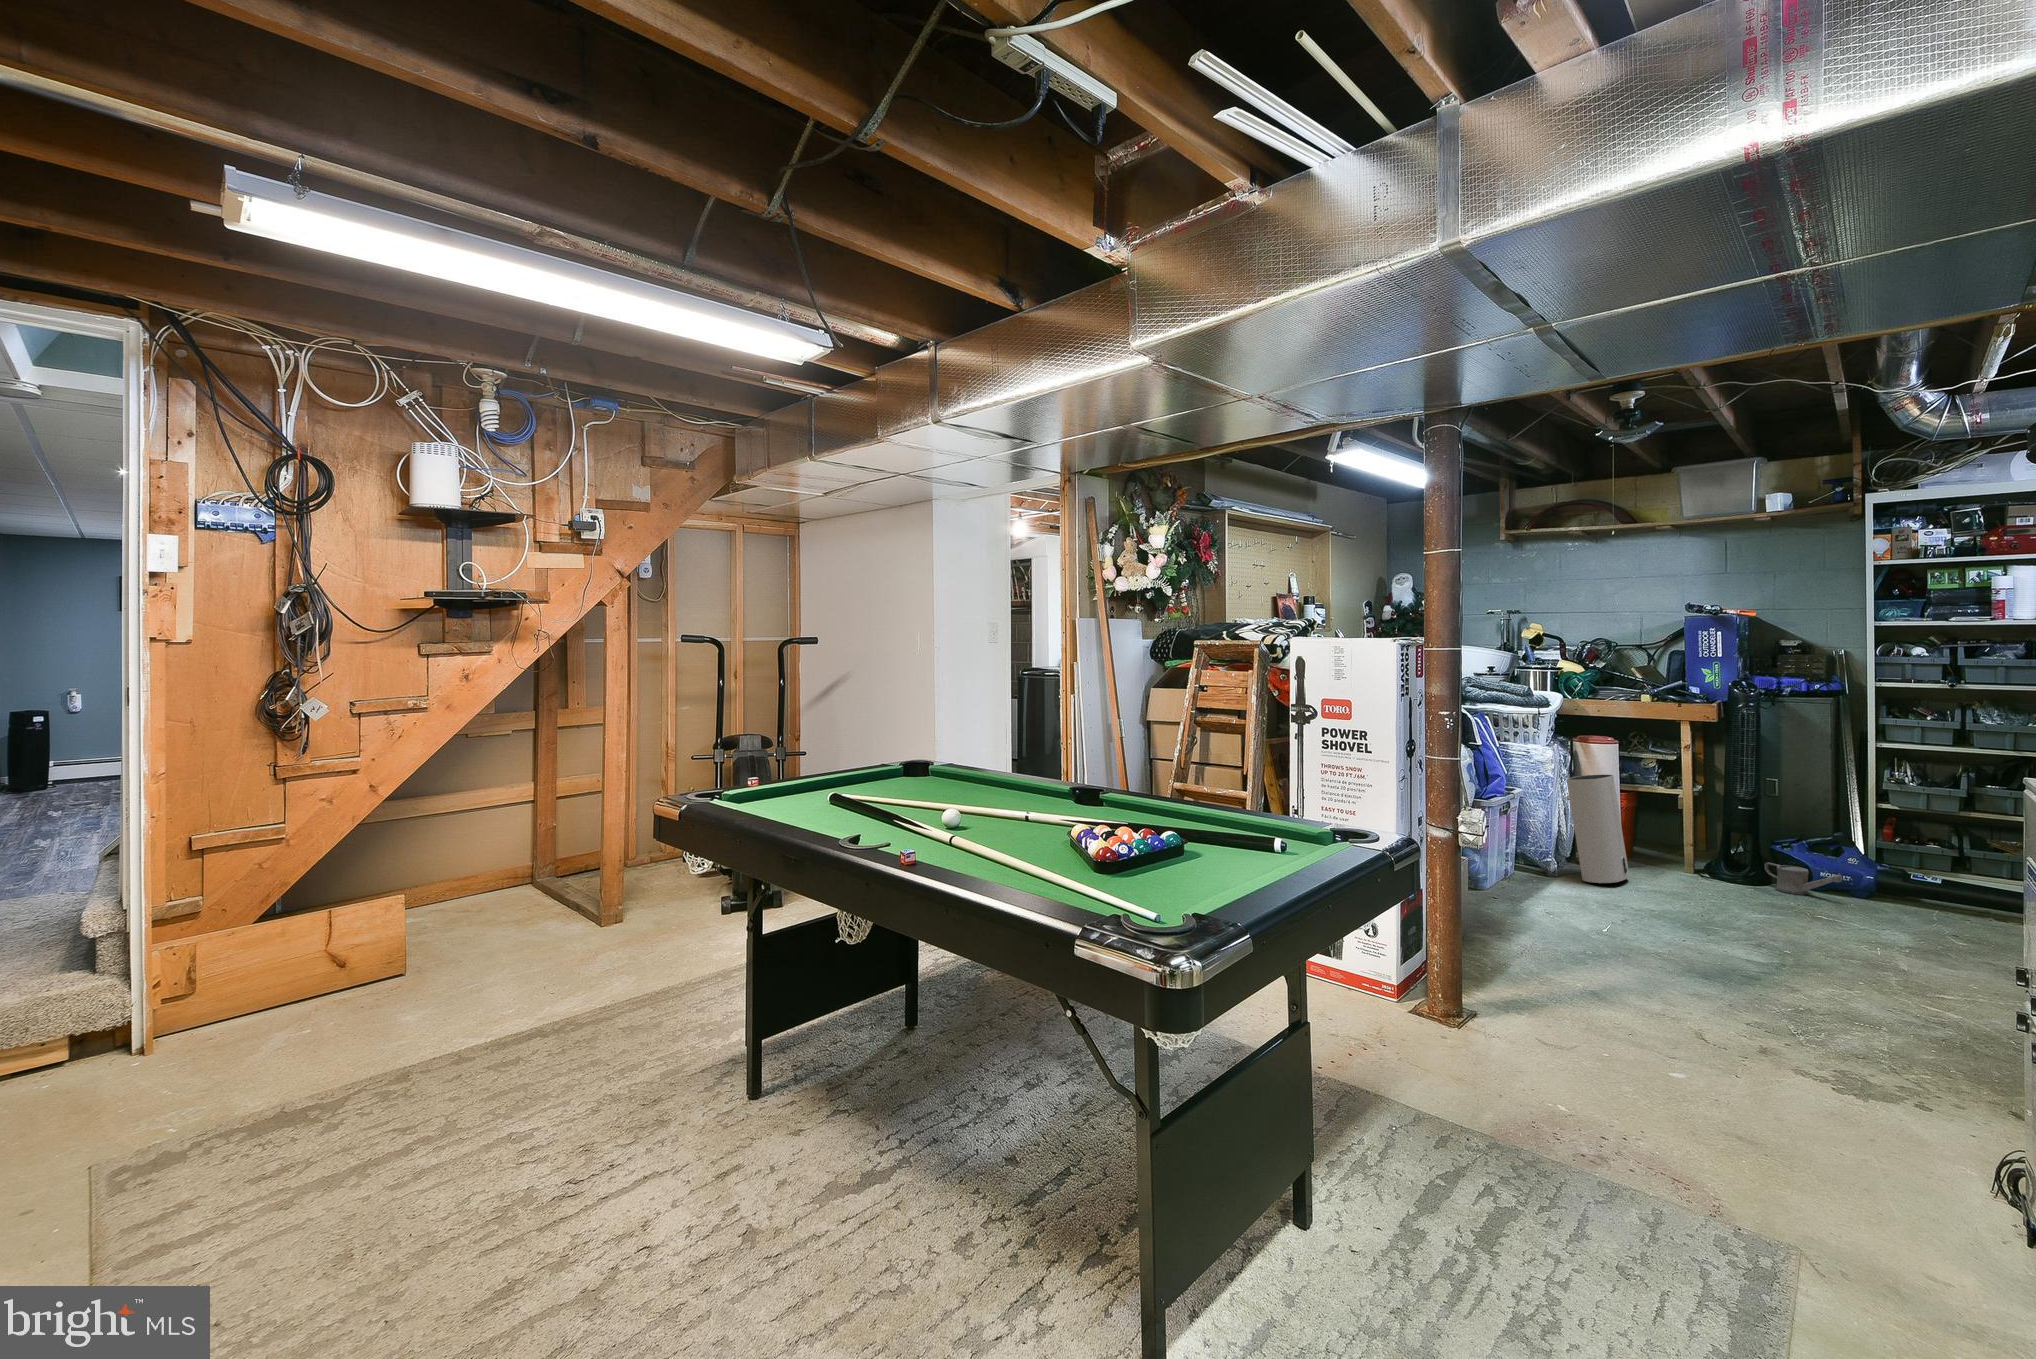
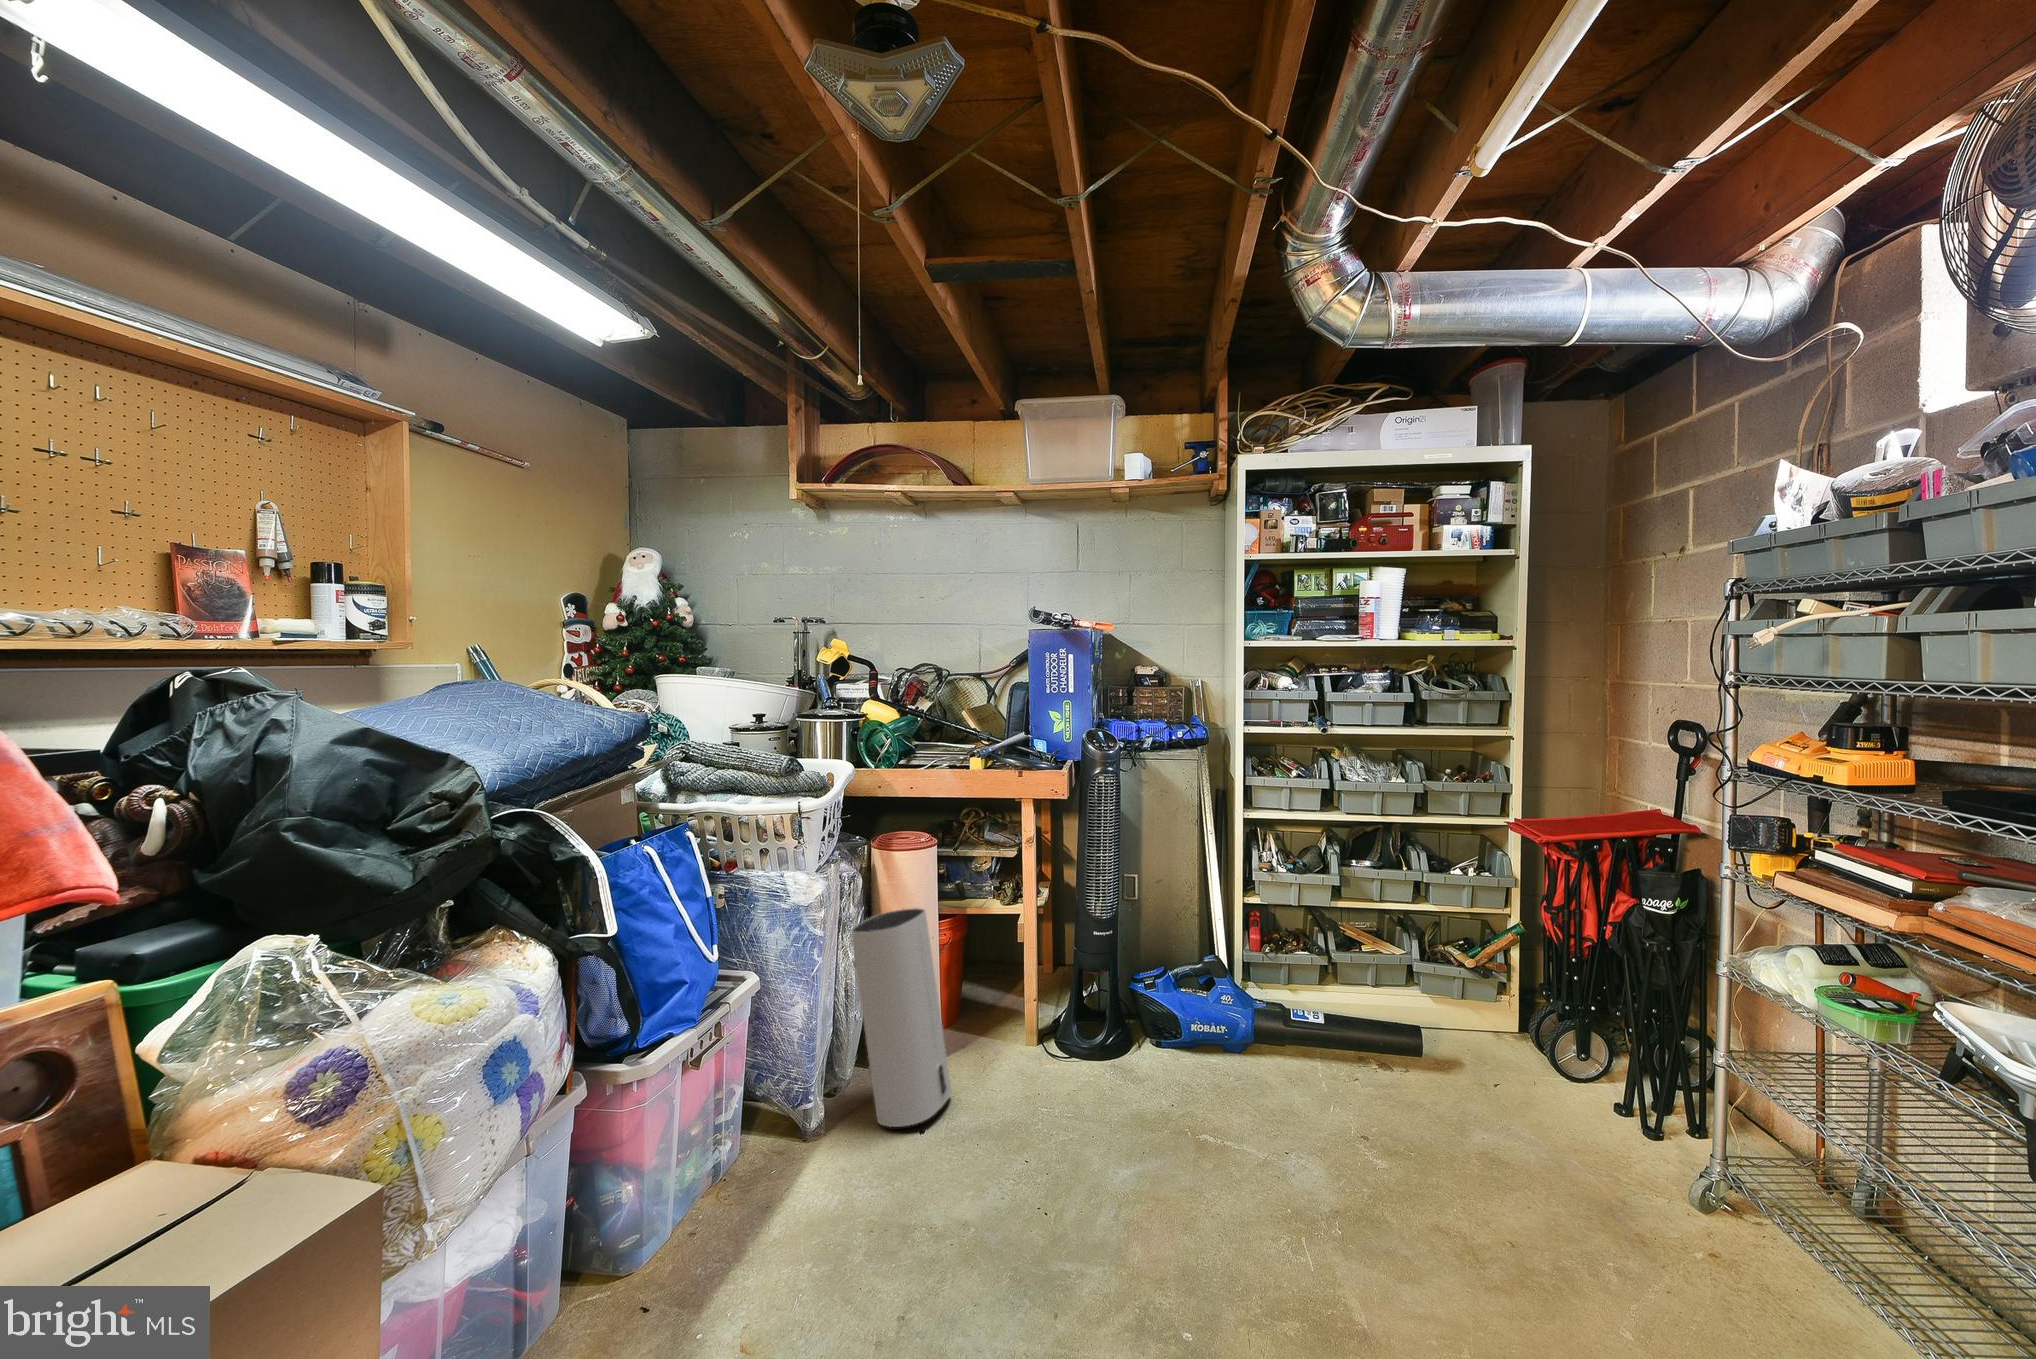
watering can: present [1765,862,1842,895] -> none [1131,1023,1222,1076]

